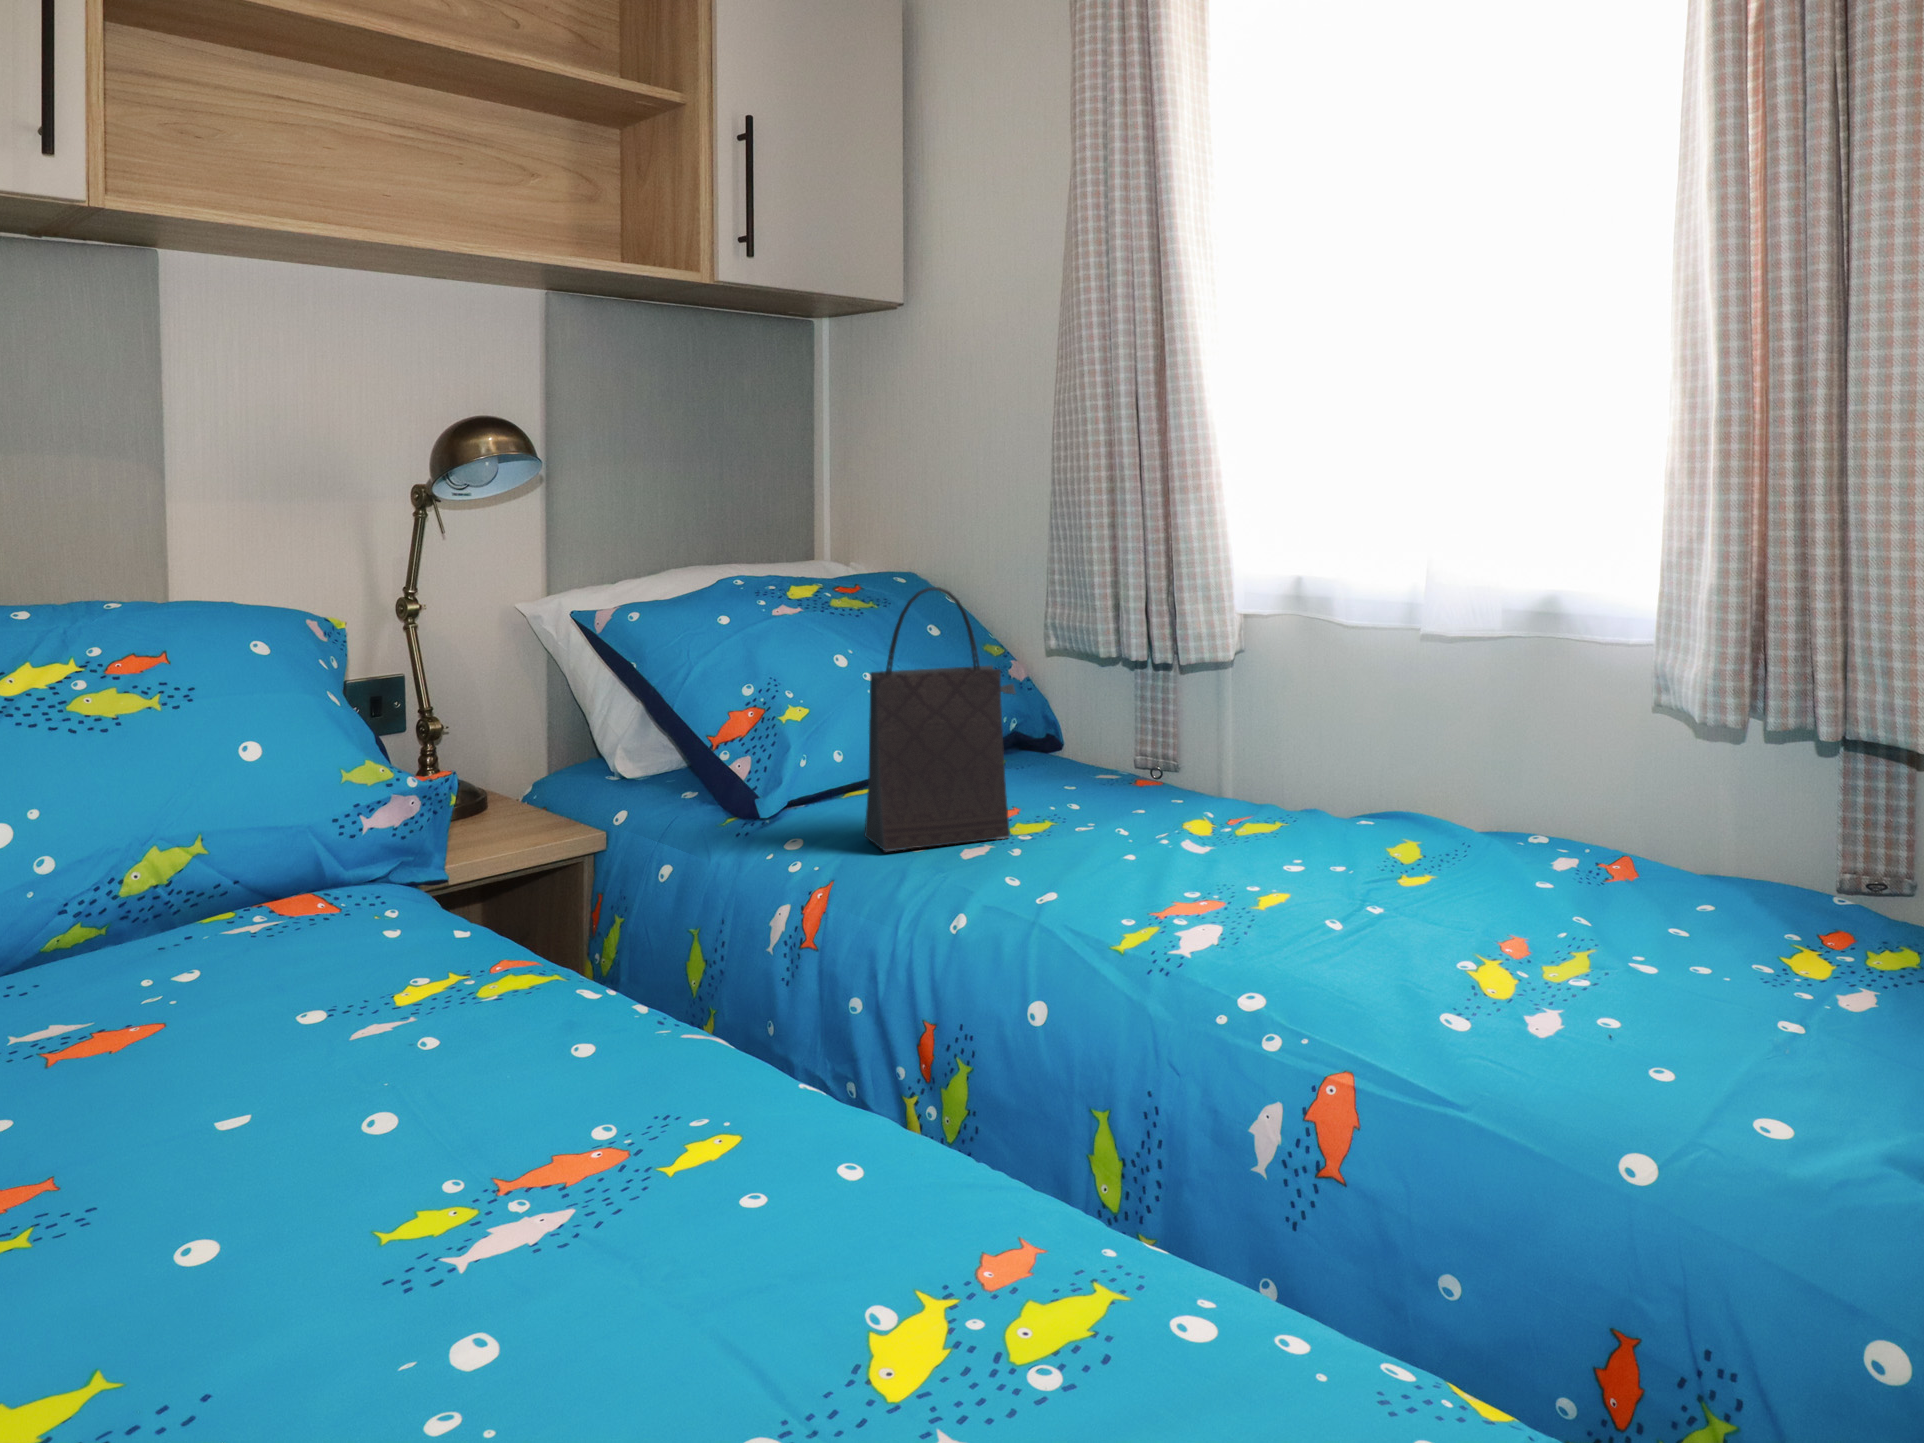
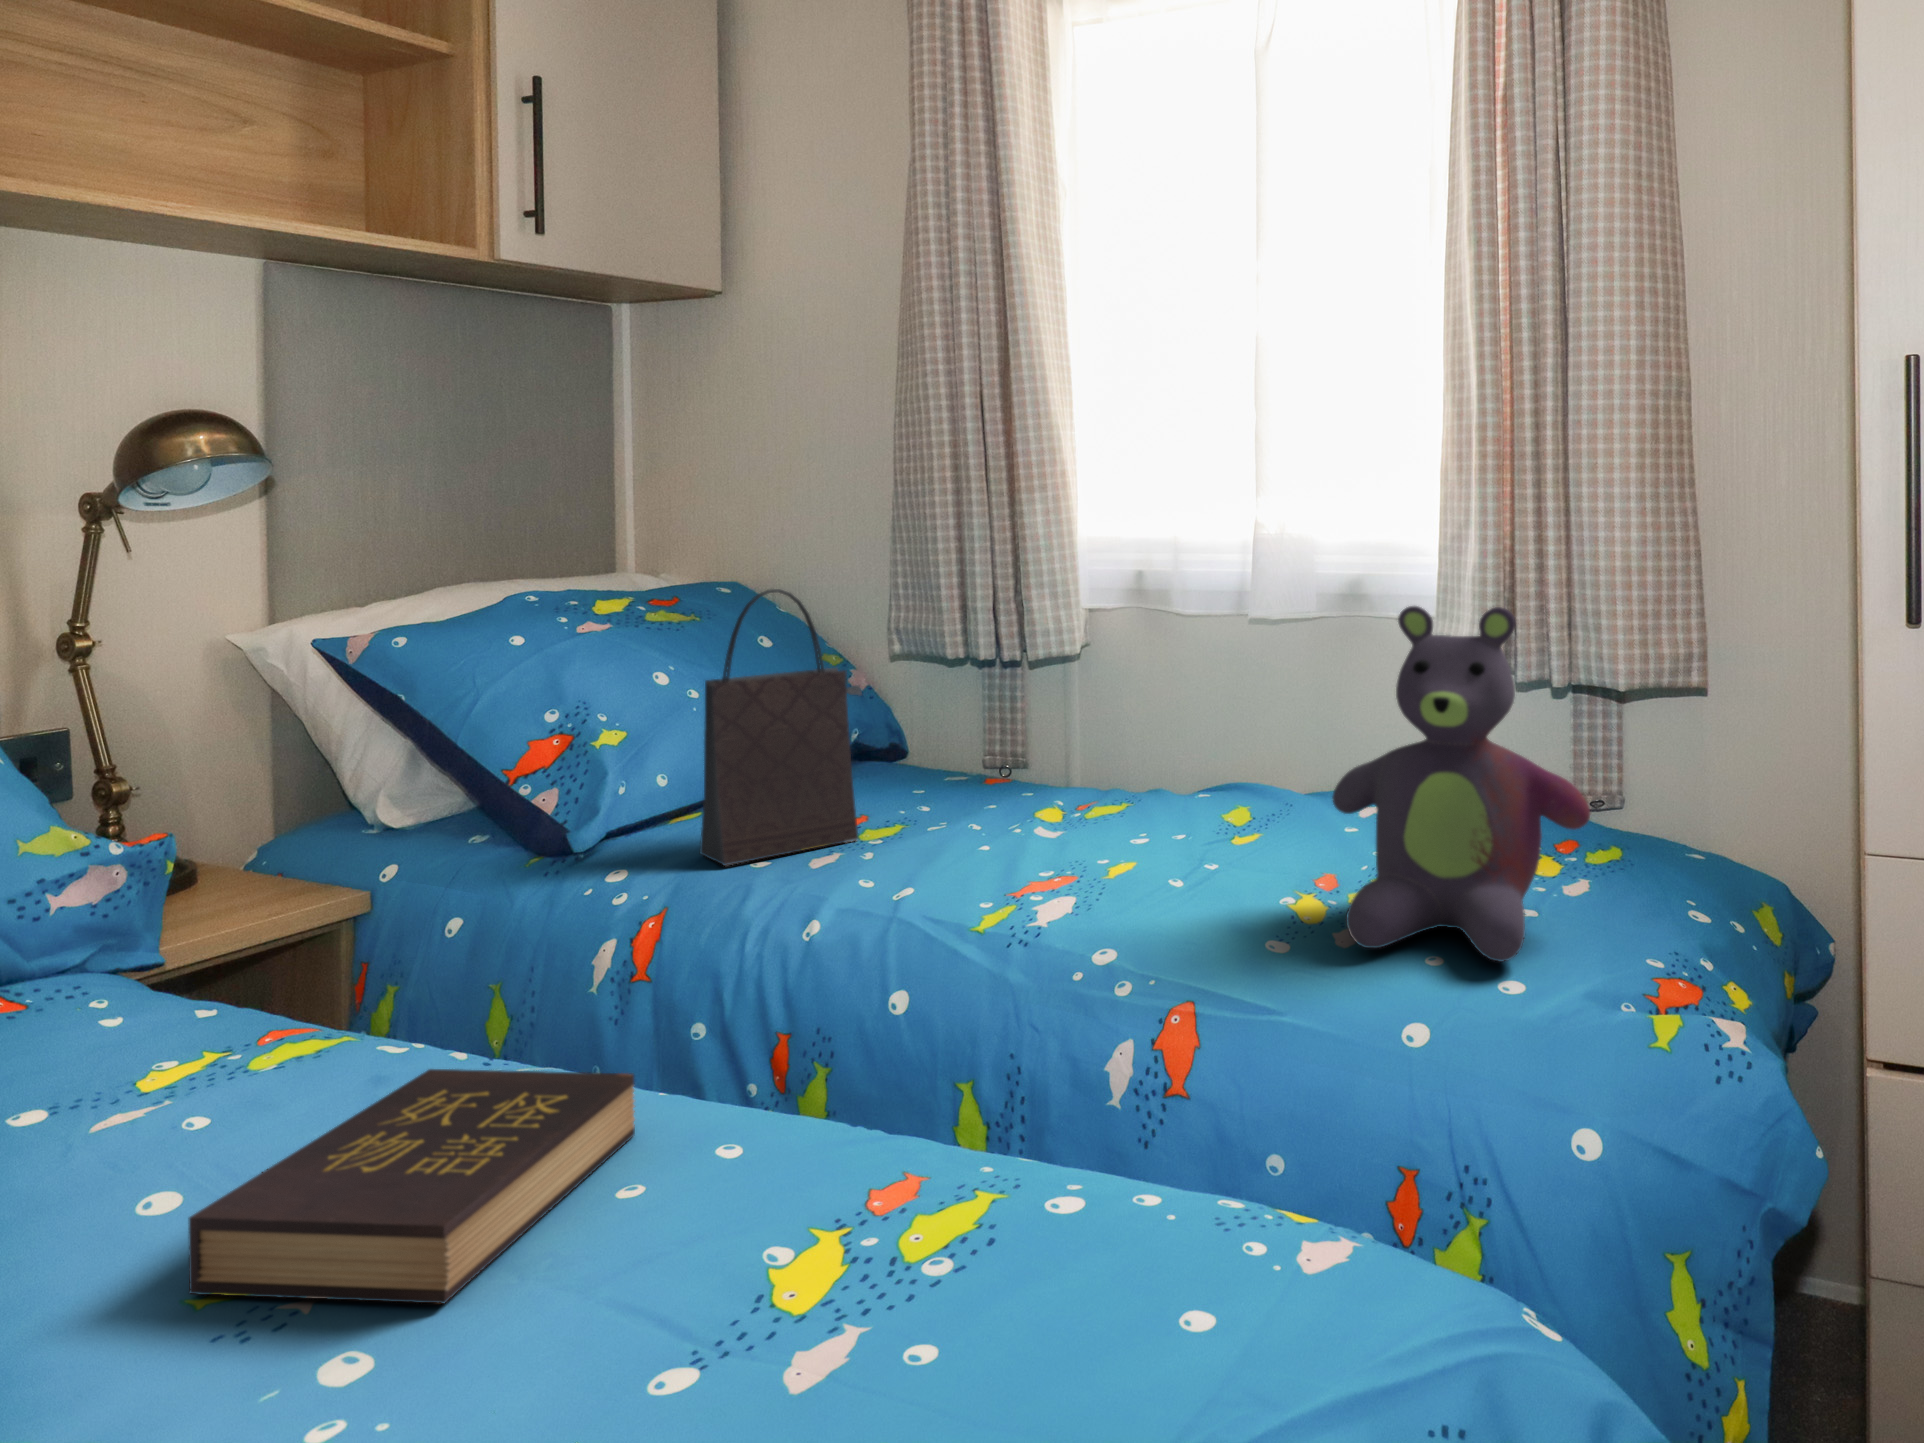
stuffed bear: none [1523,638,1878,1086] -> present [1332,606,1590,962]
hardback book: none [398,1033,773,1281] -> present [189,1069,635,1304]

